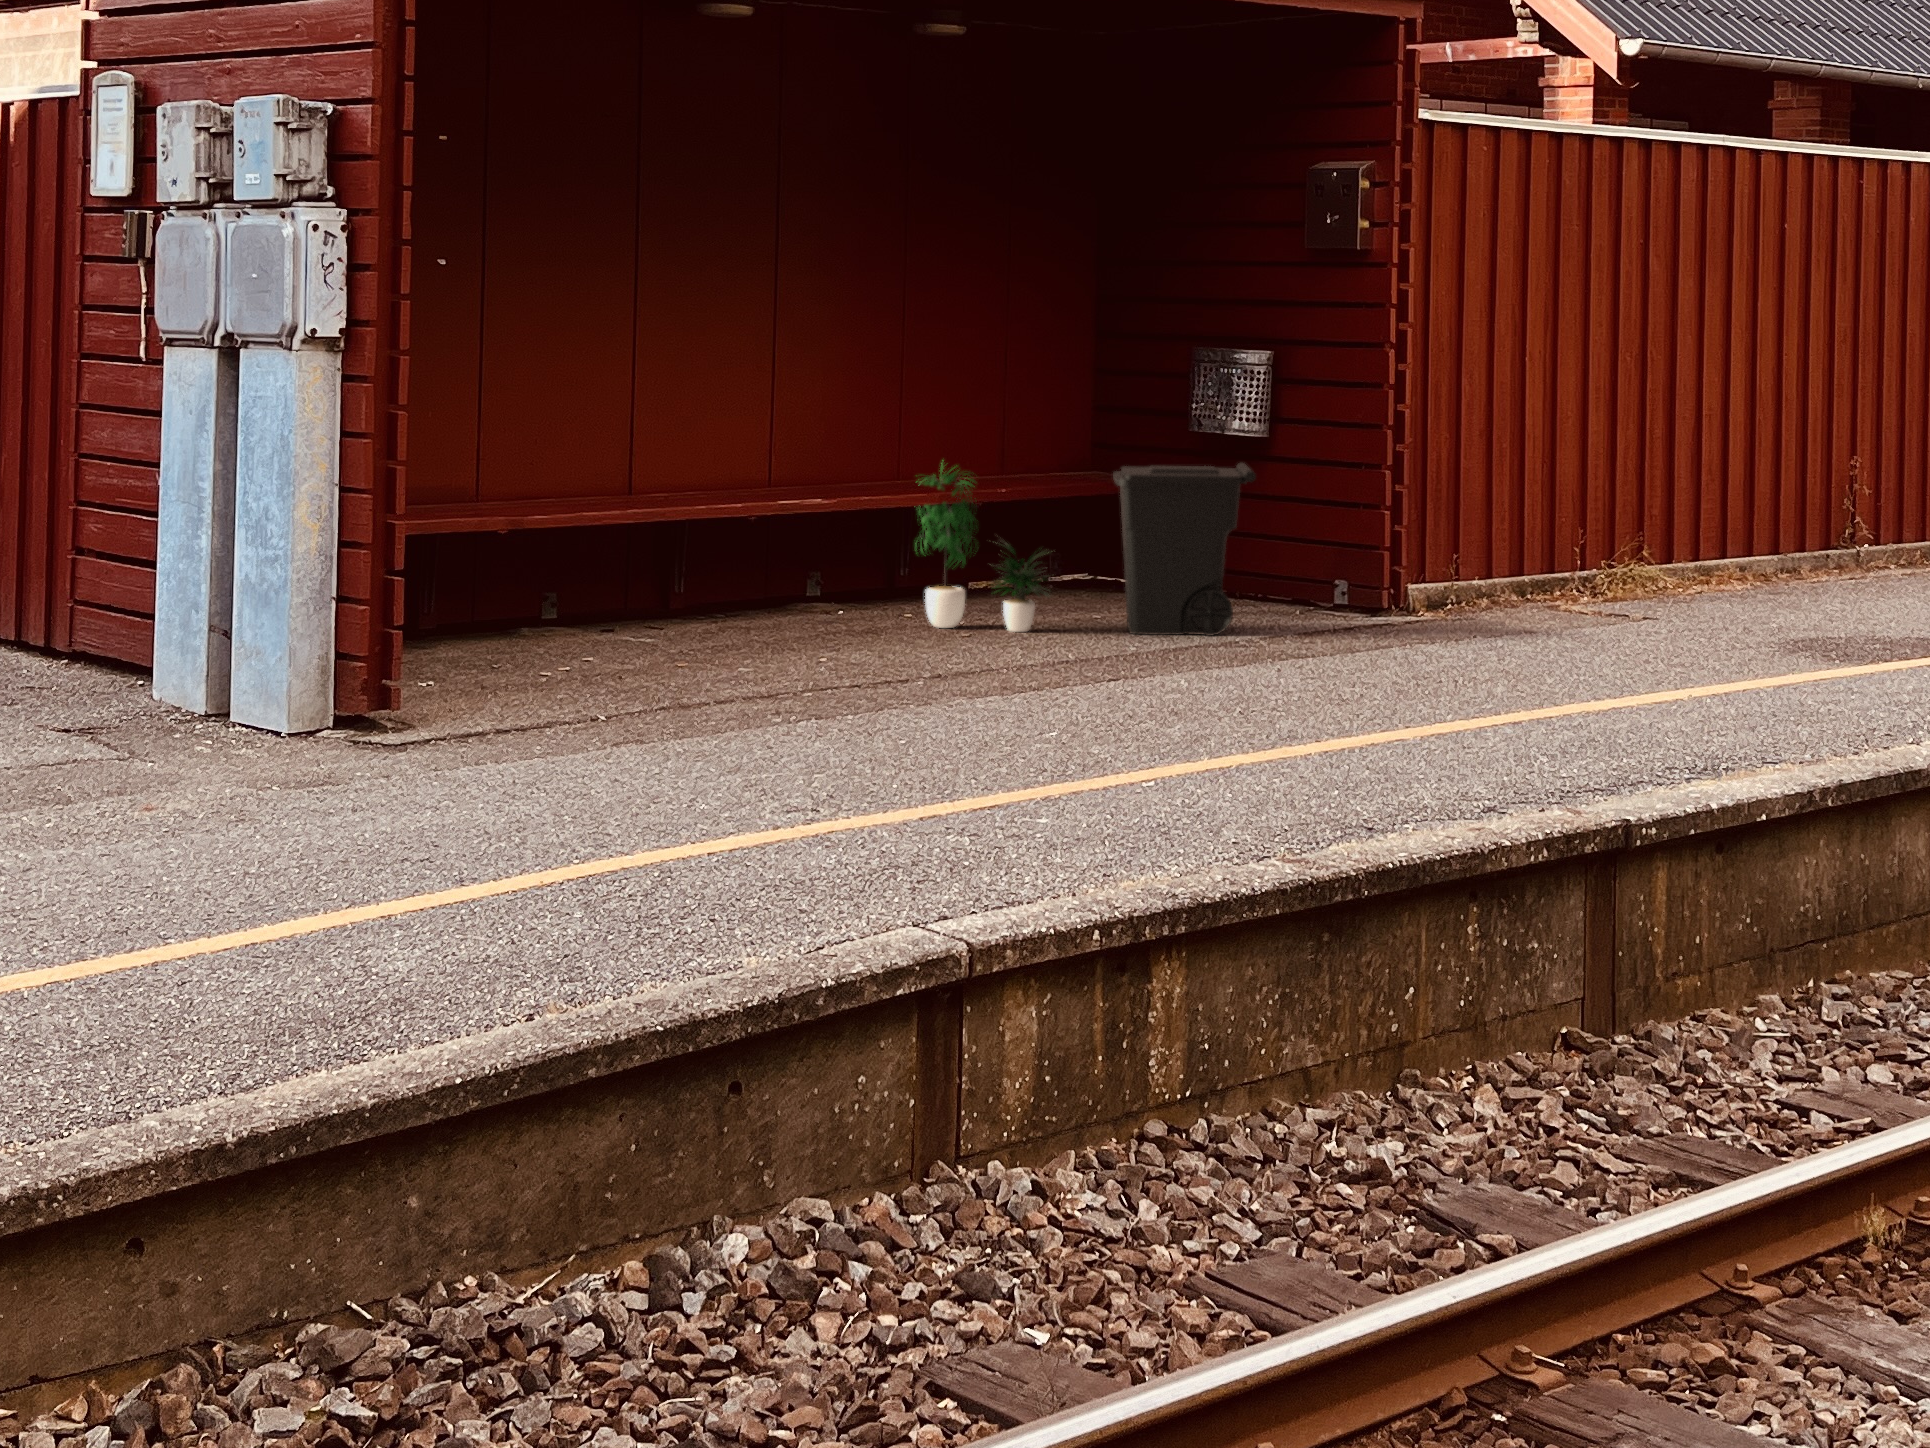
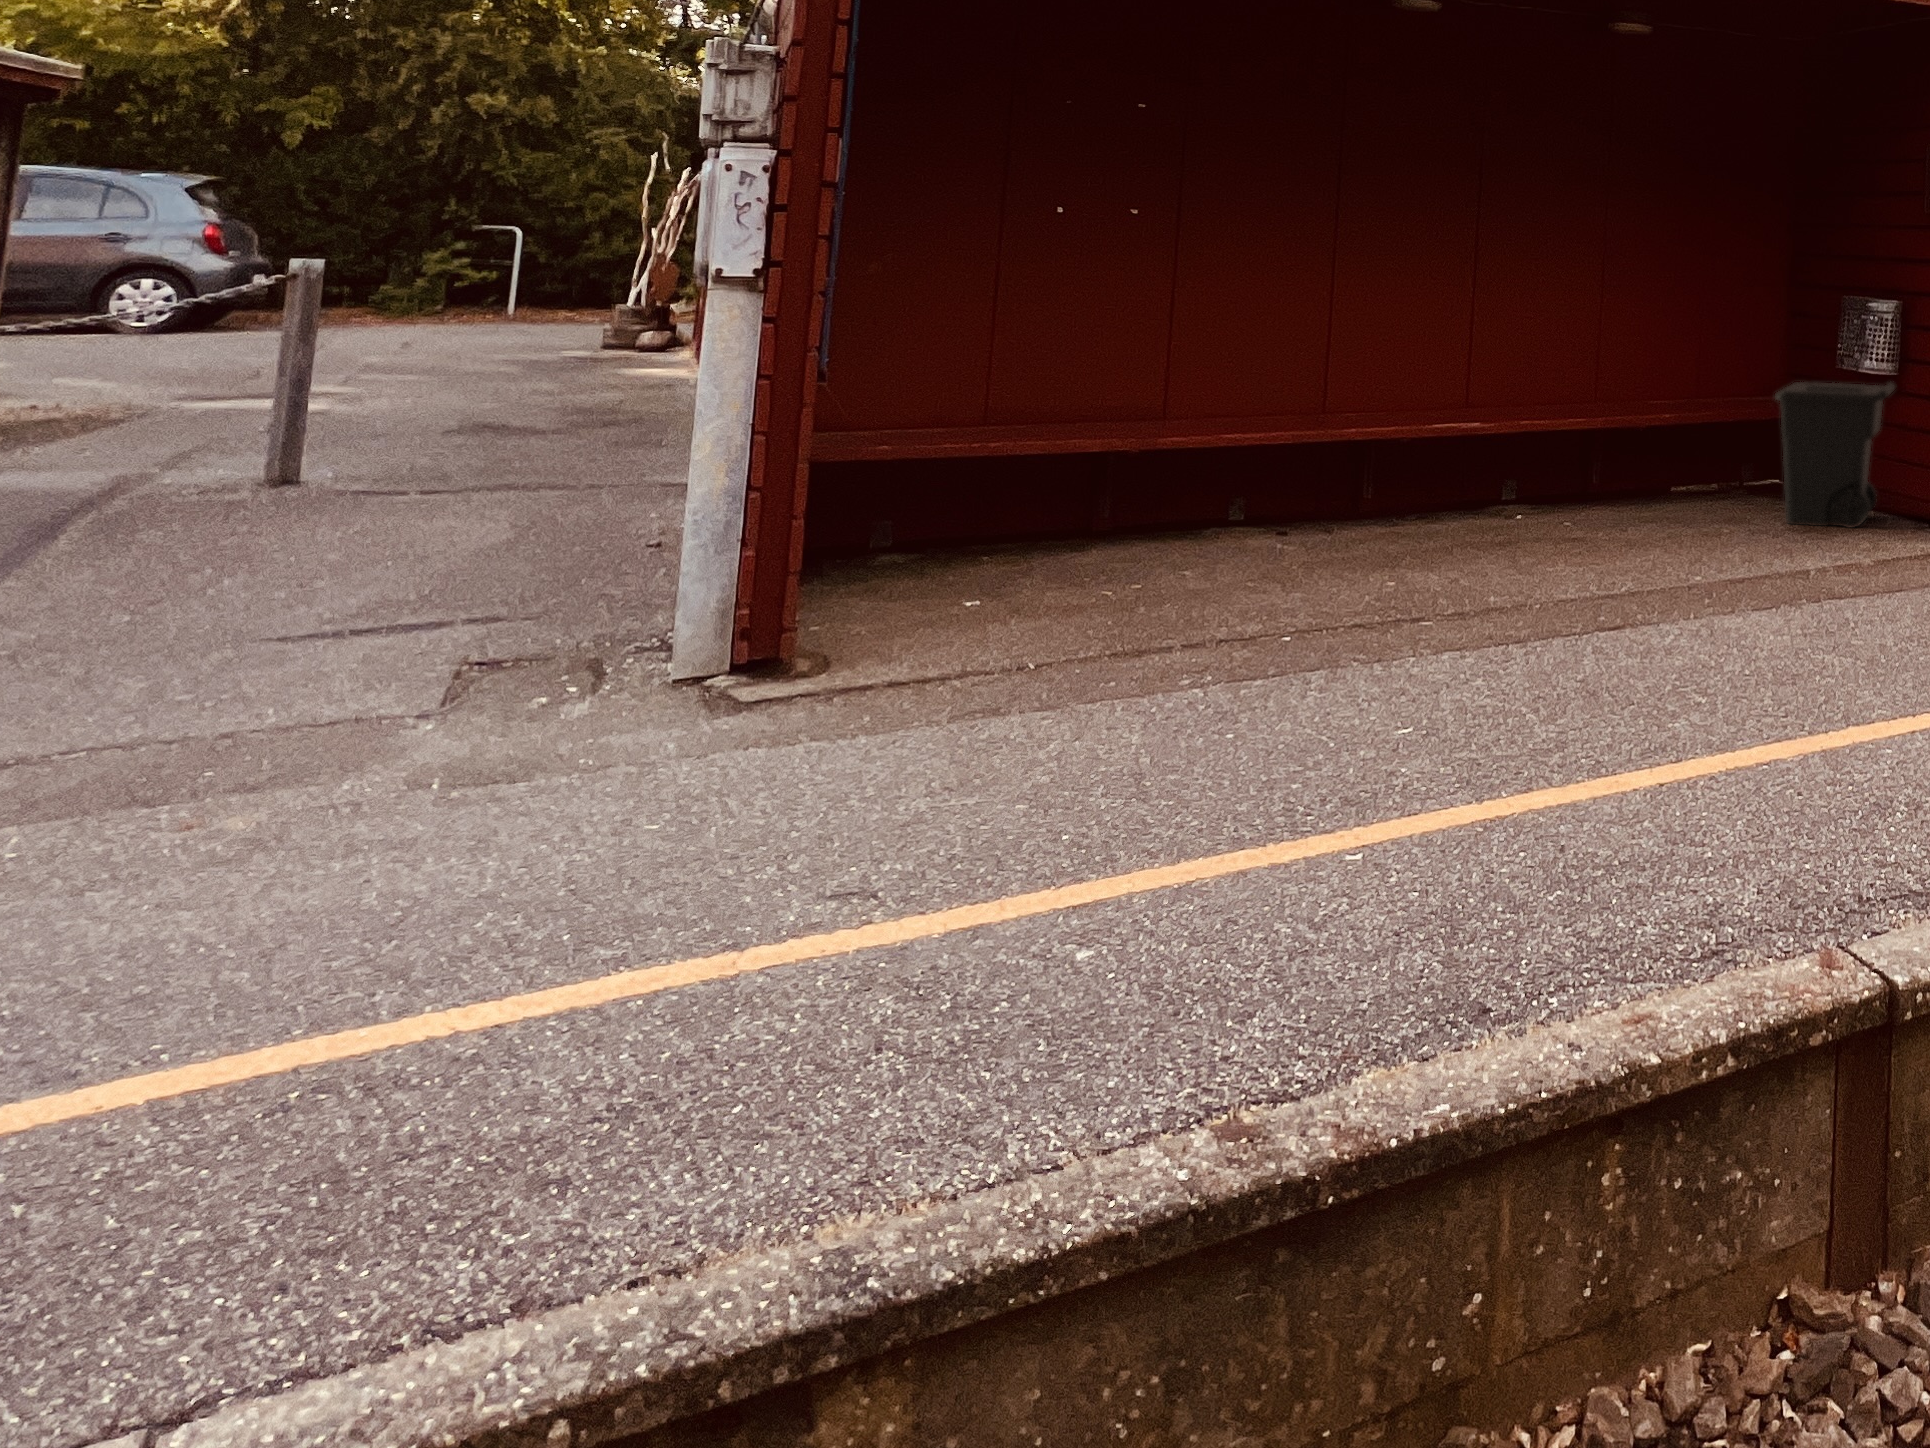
potted plant: present [916,467,1050,632] -> none [1618,373,1730,519]

